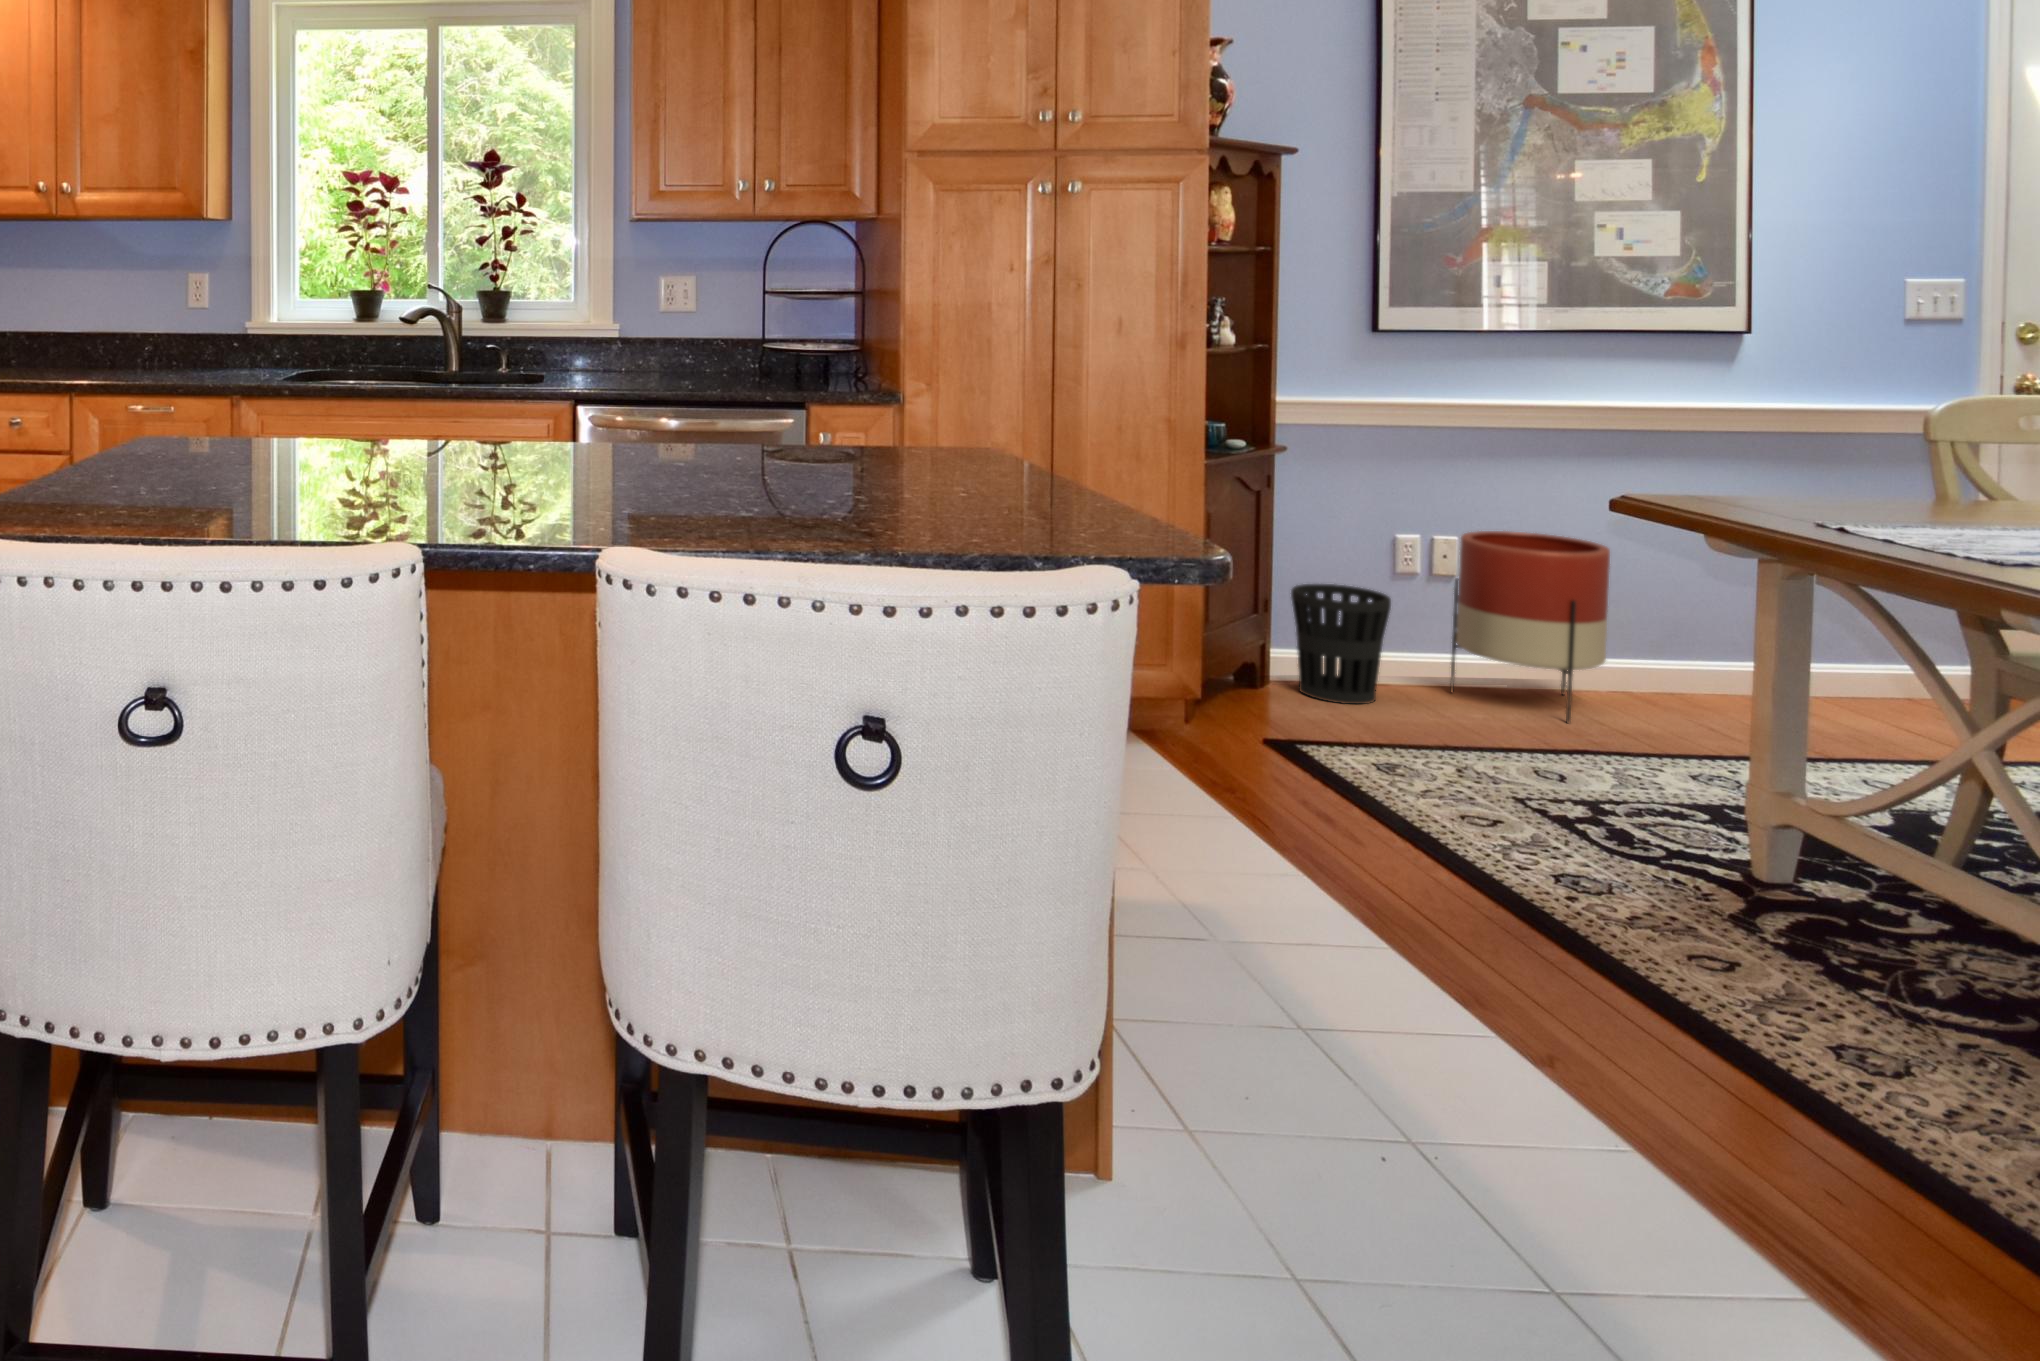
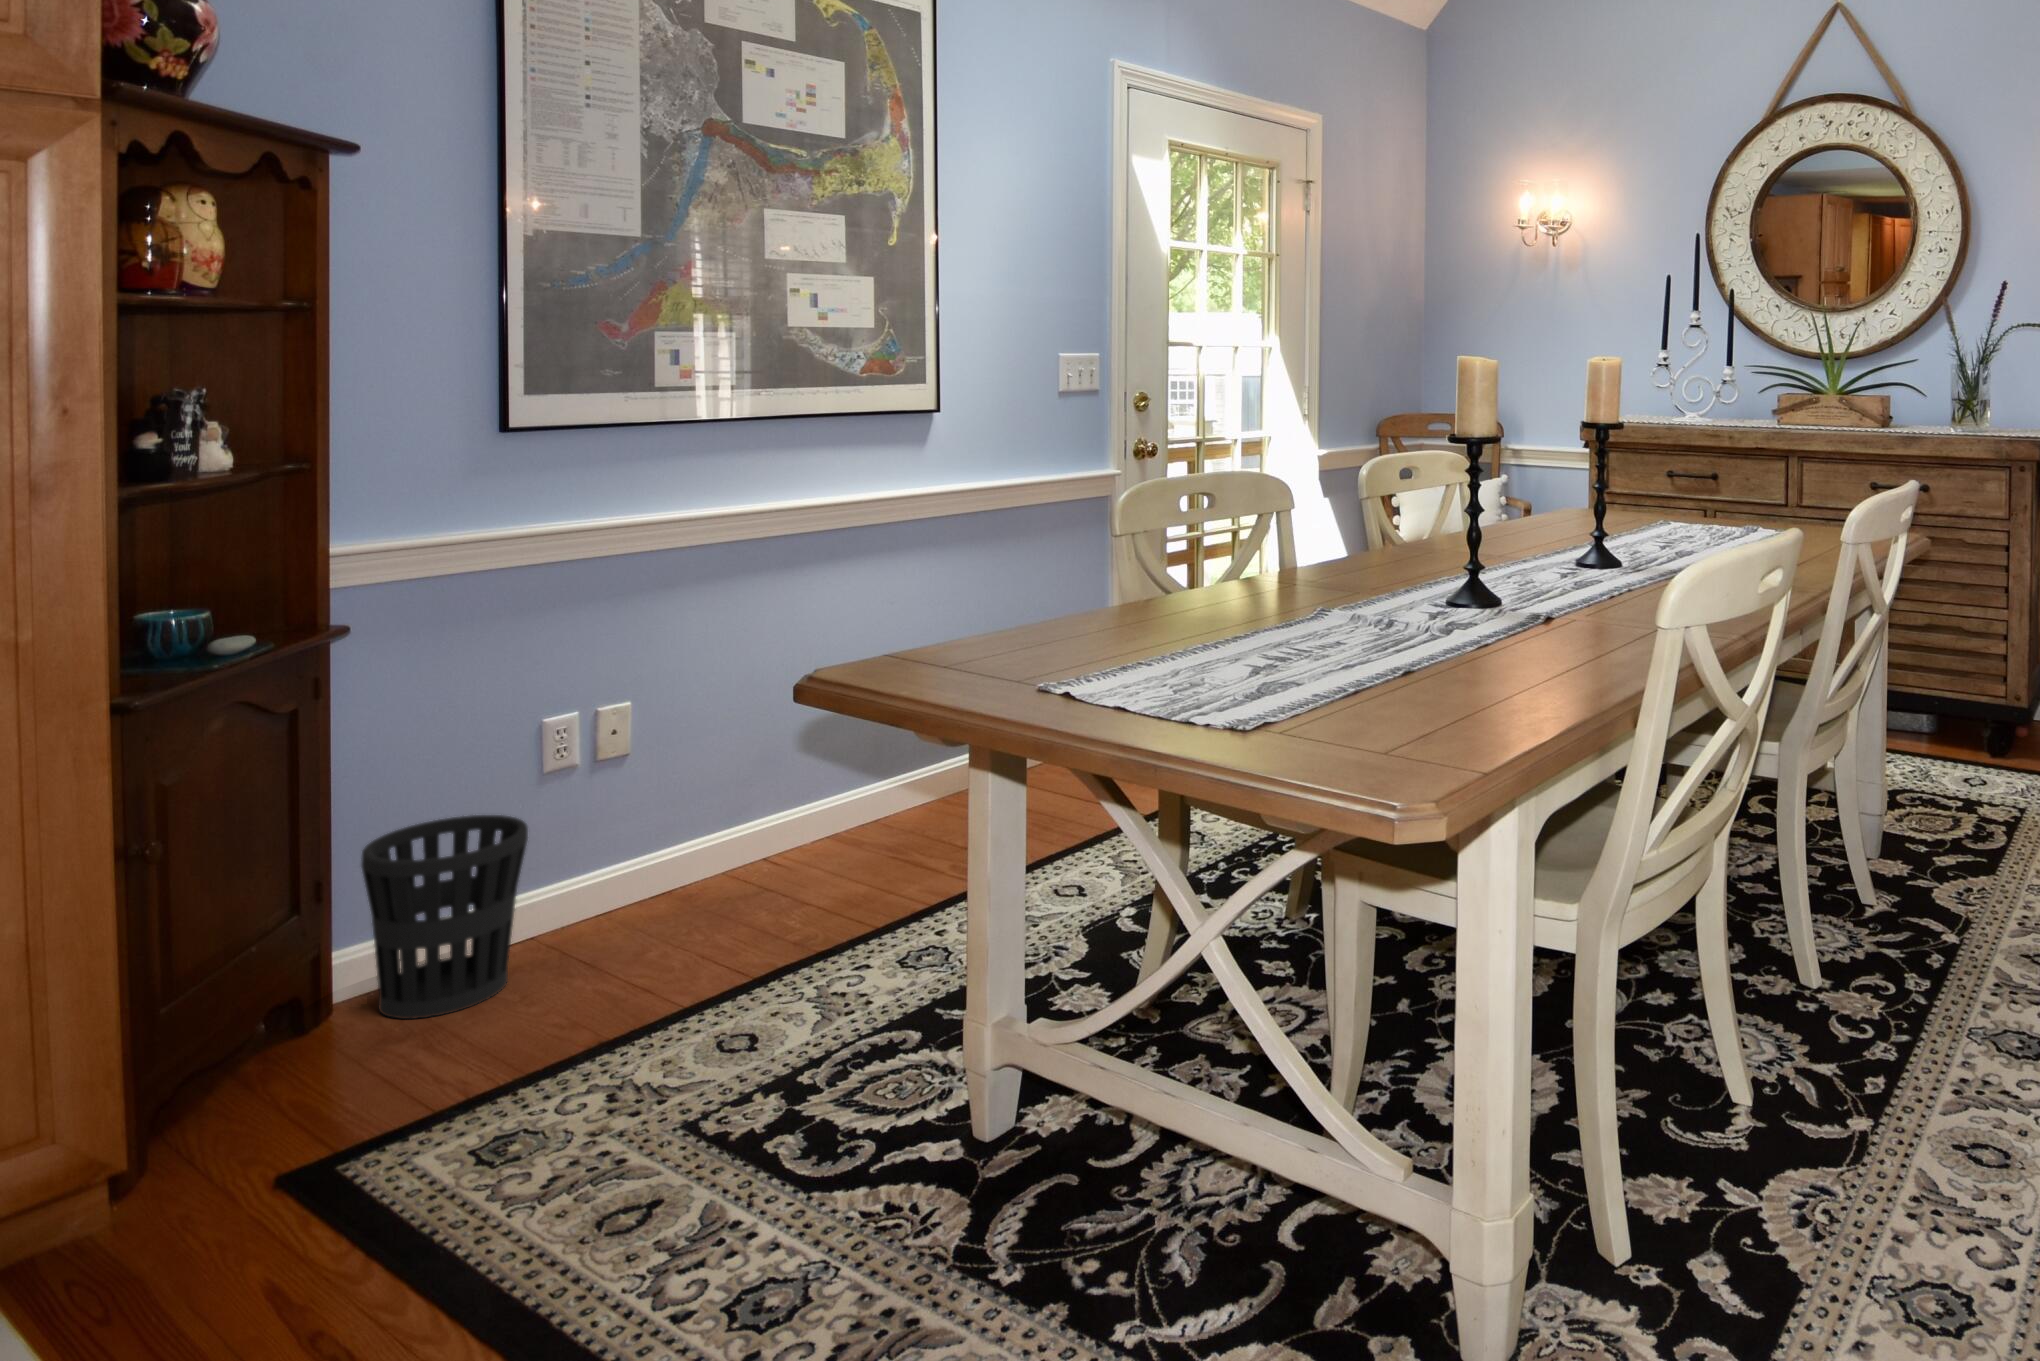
planter: present [1450,531,1610,723] -> none [620,679,810,930]

